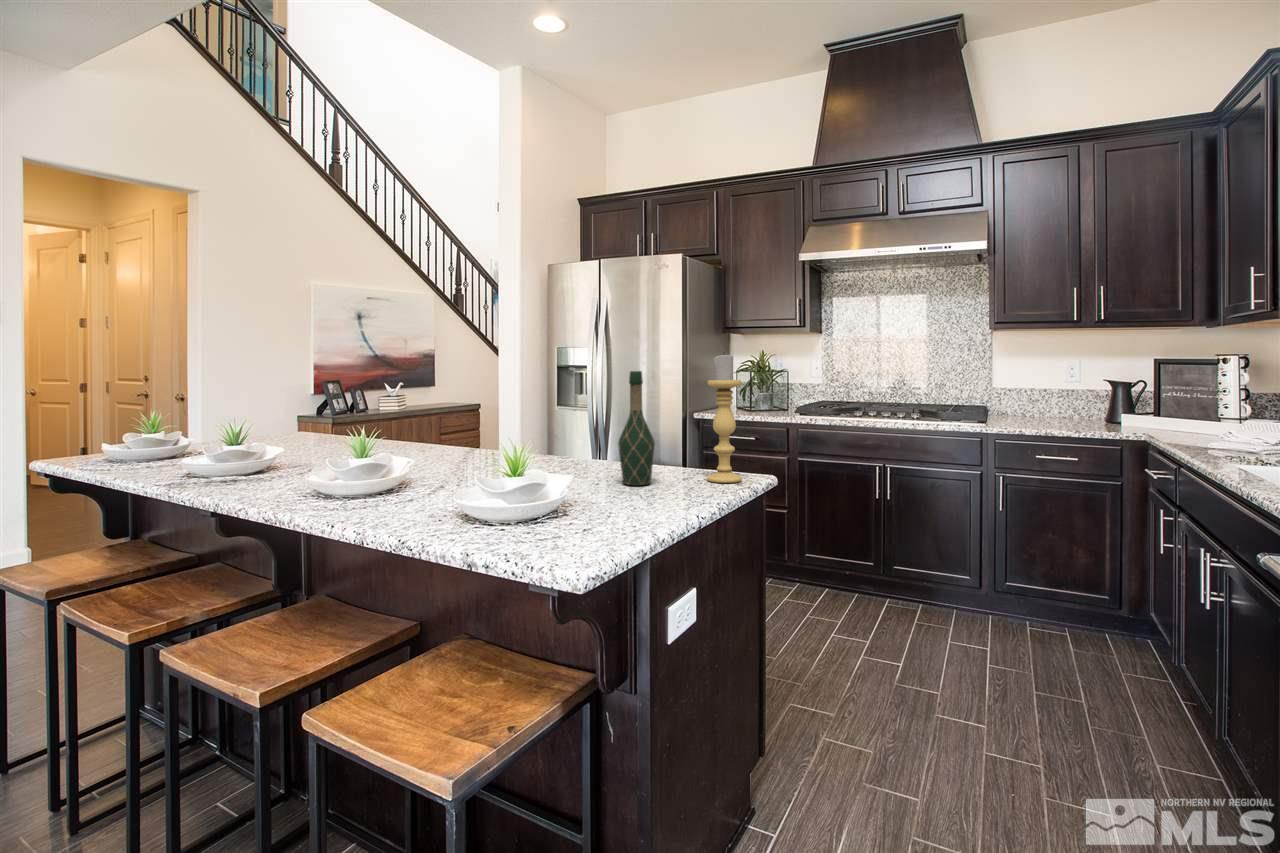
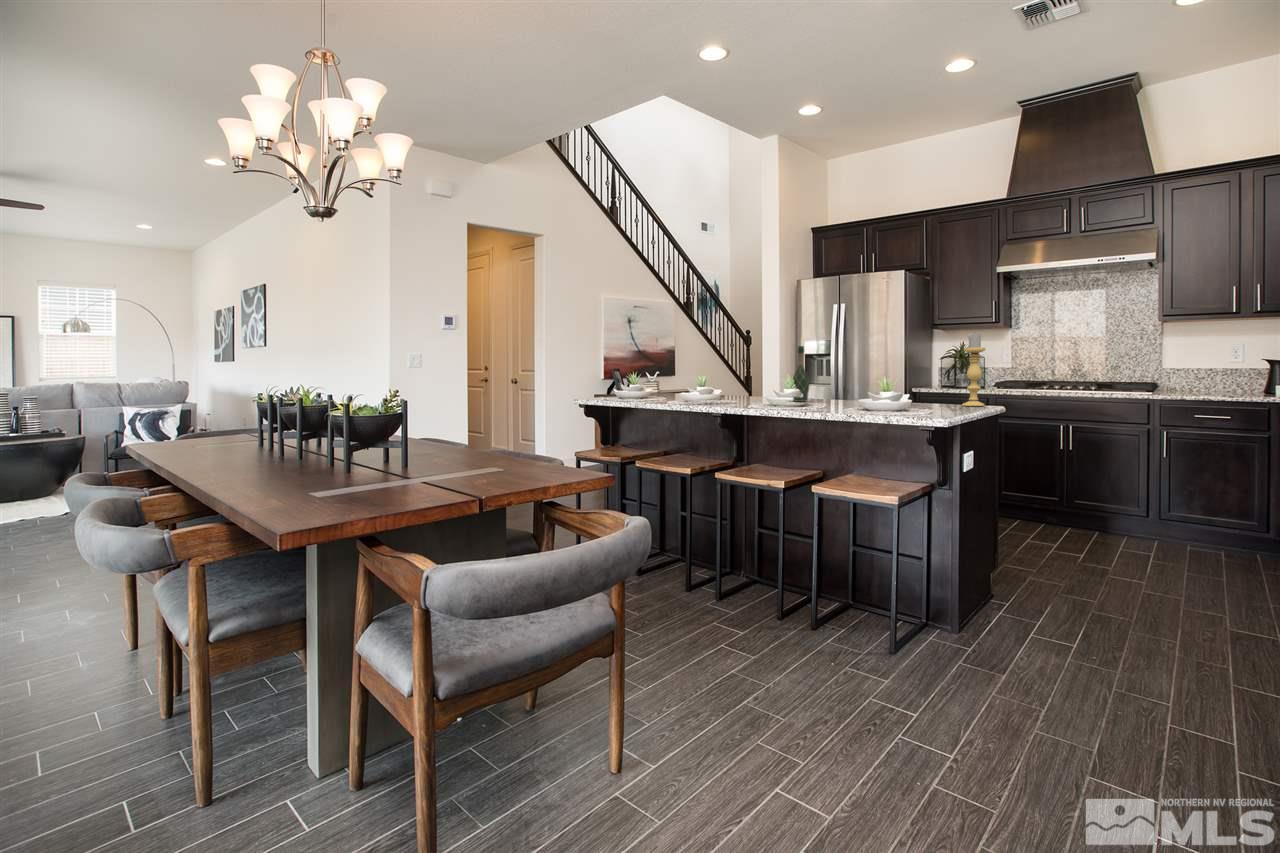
wine bottle: present [618,371,655,485] -> present [793,346,810,402]

